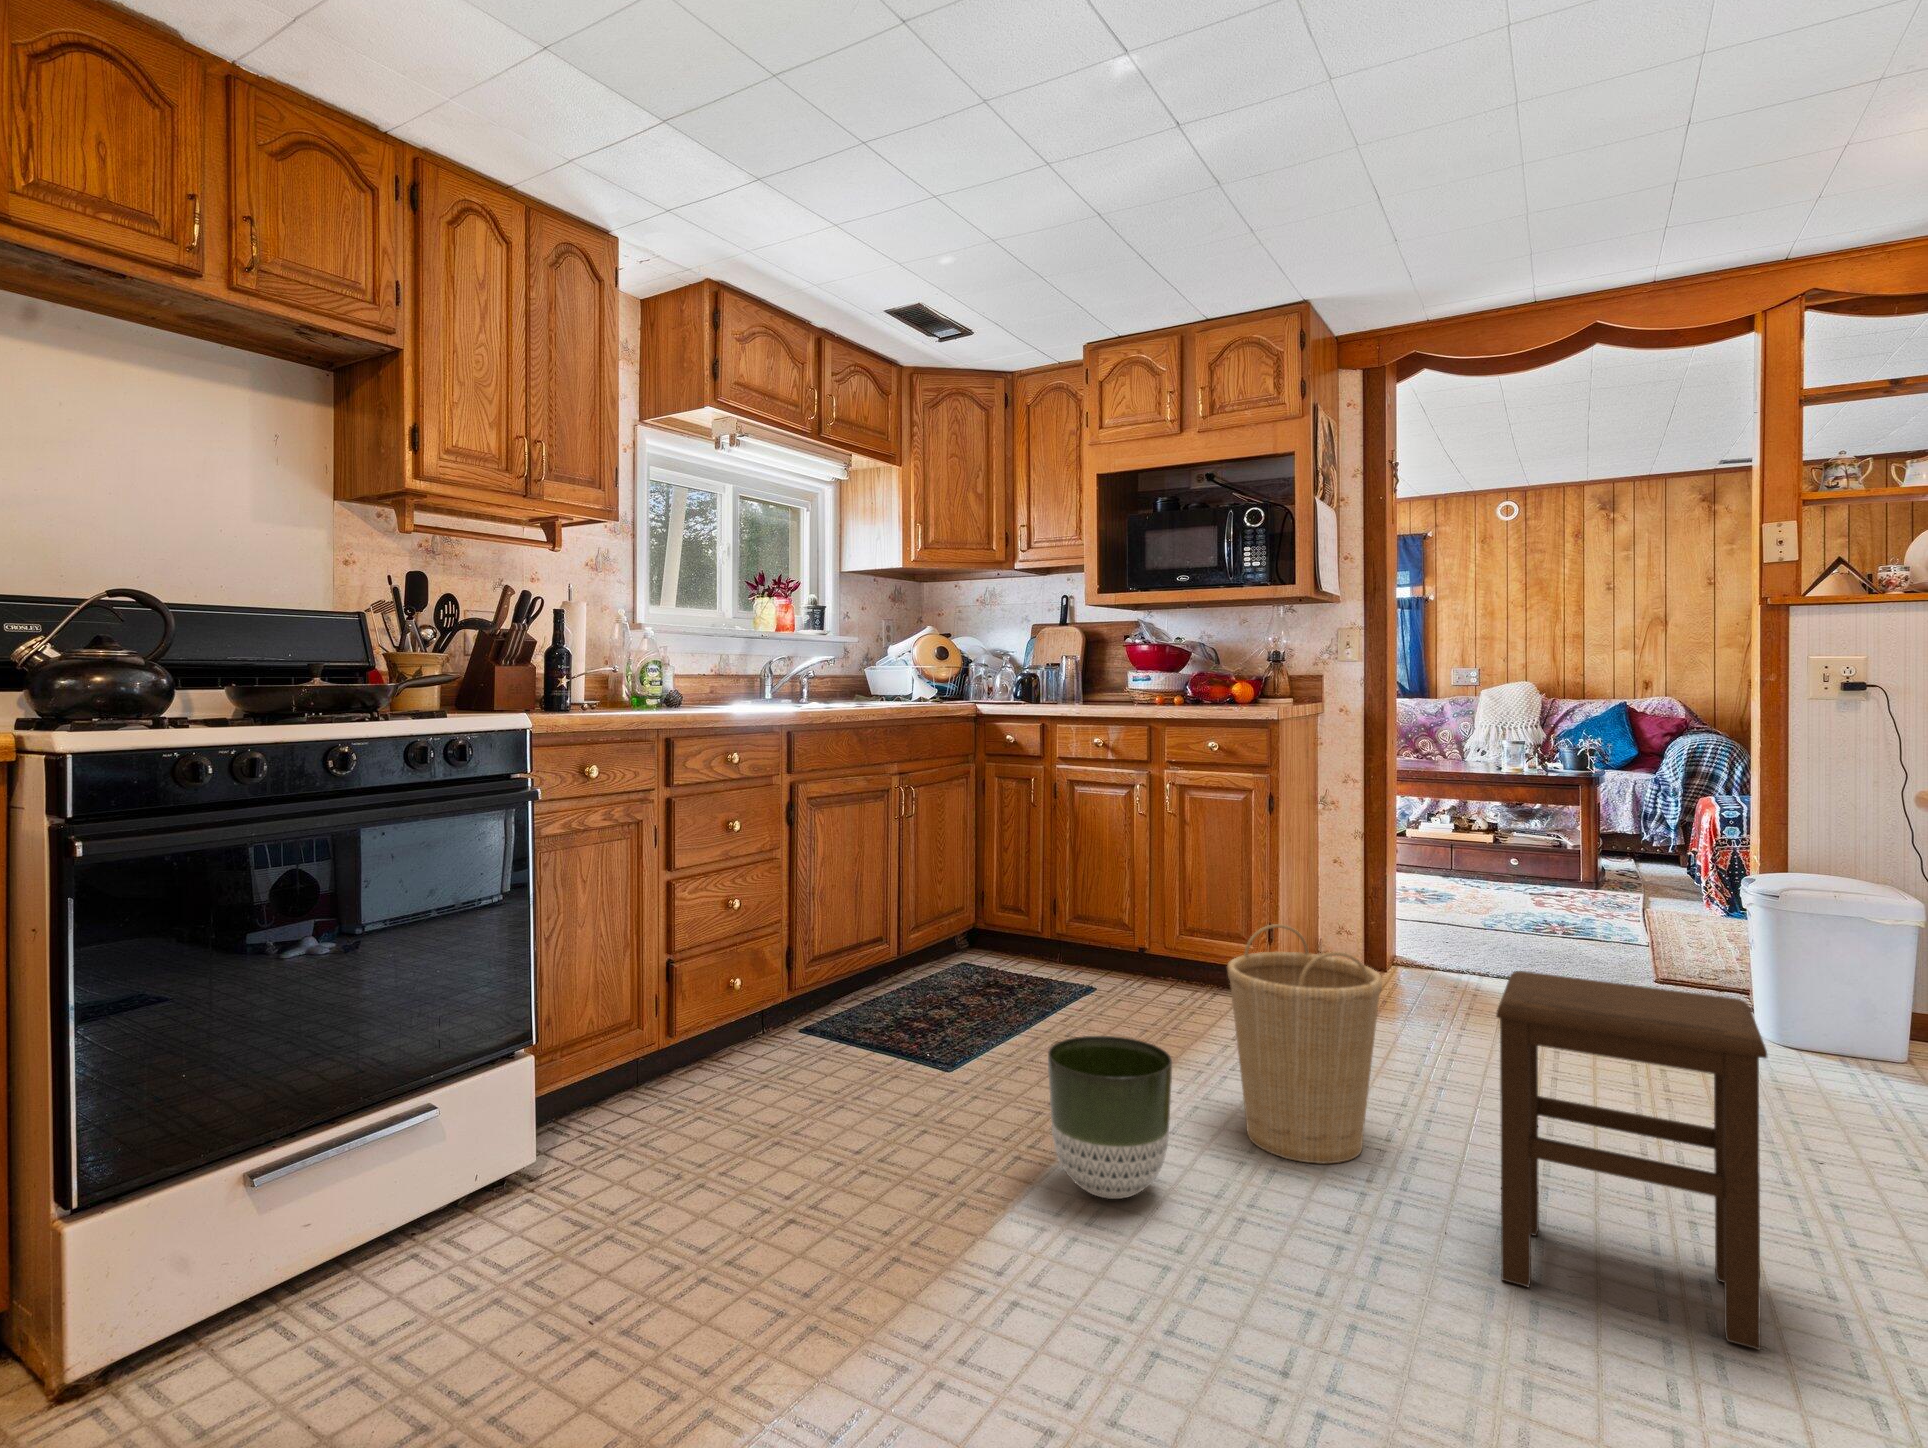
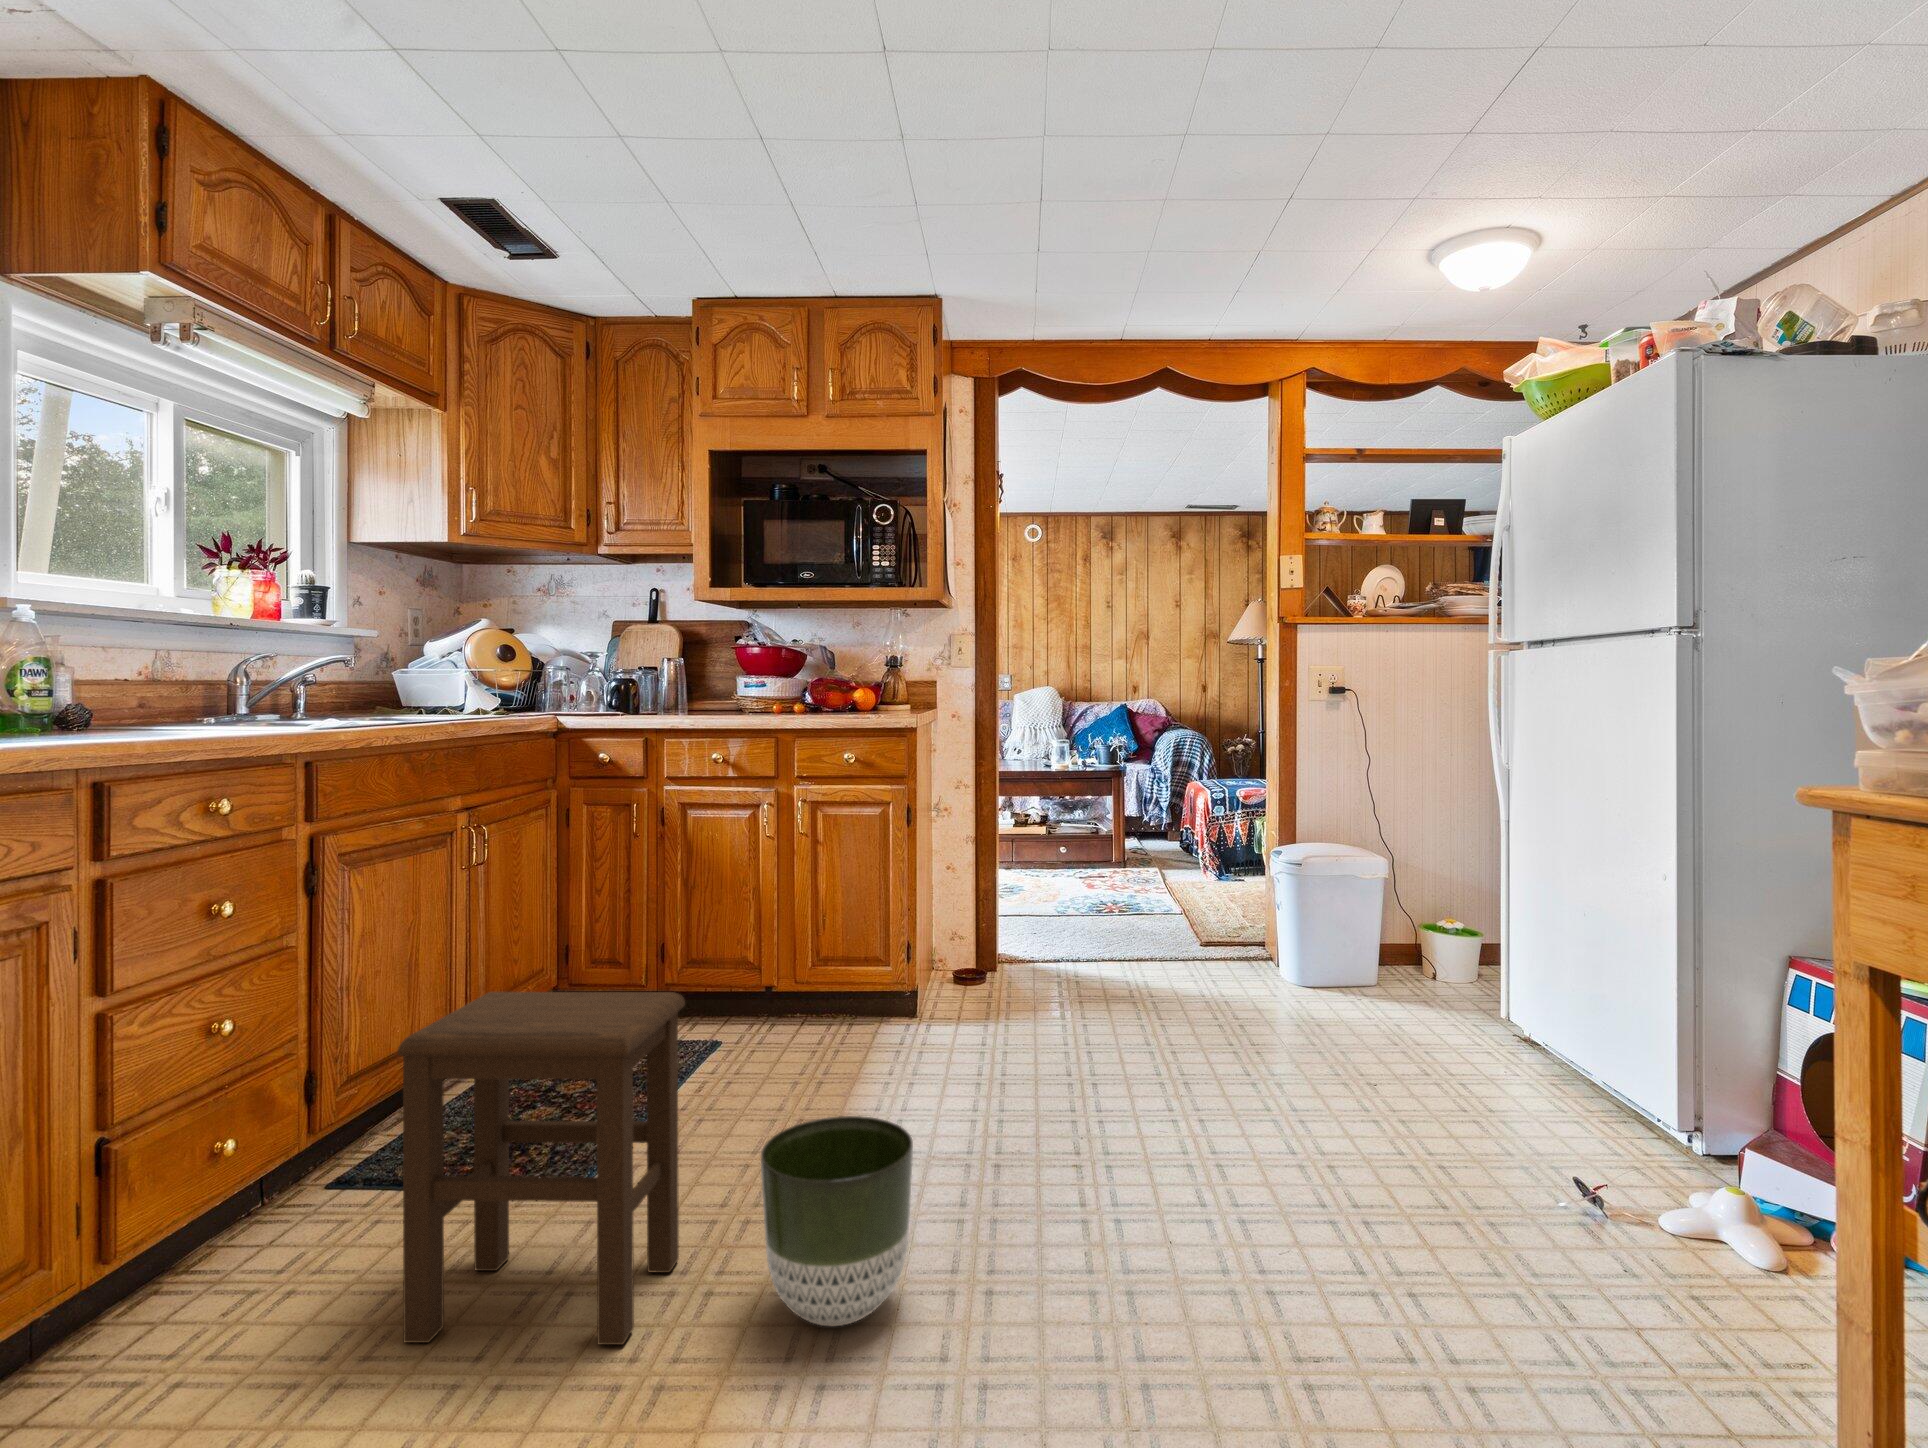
basket: present [1227,924,1382,1164] -> none [931,950,1087,1209]
stool: present [1496,971,1767,1350] -> present [398,992,685,1345]

